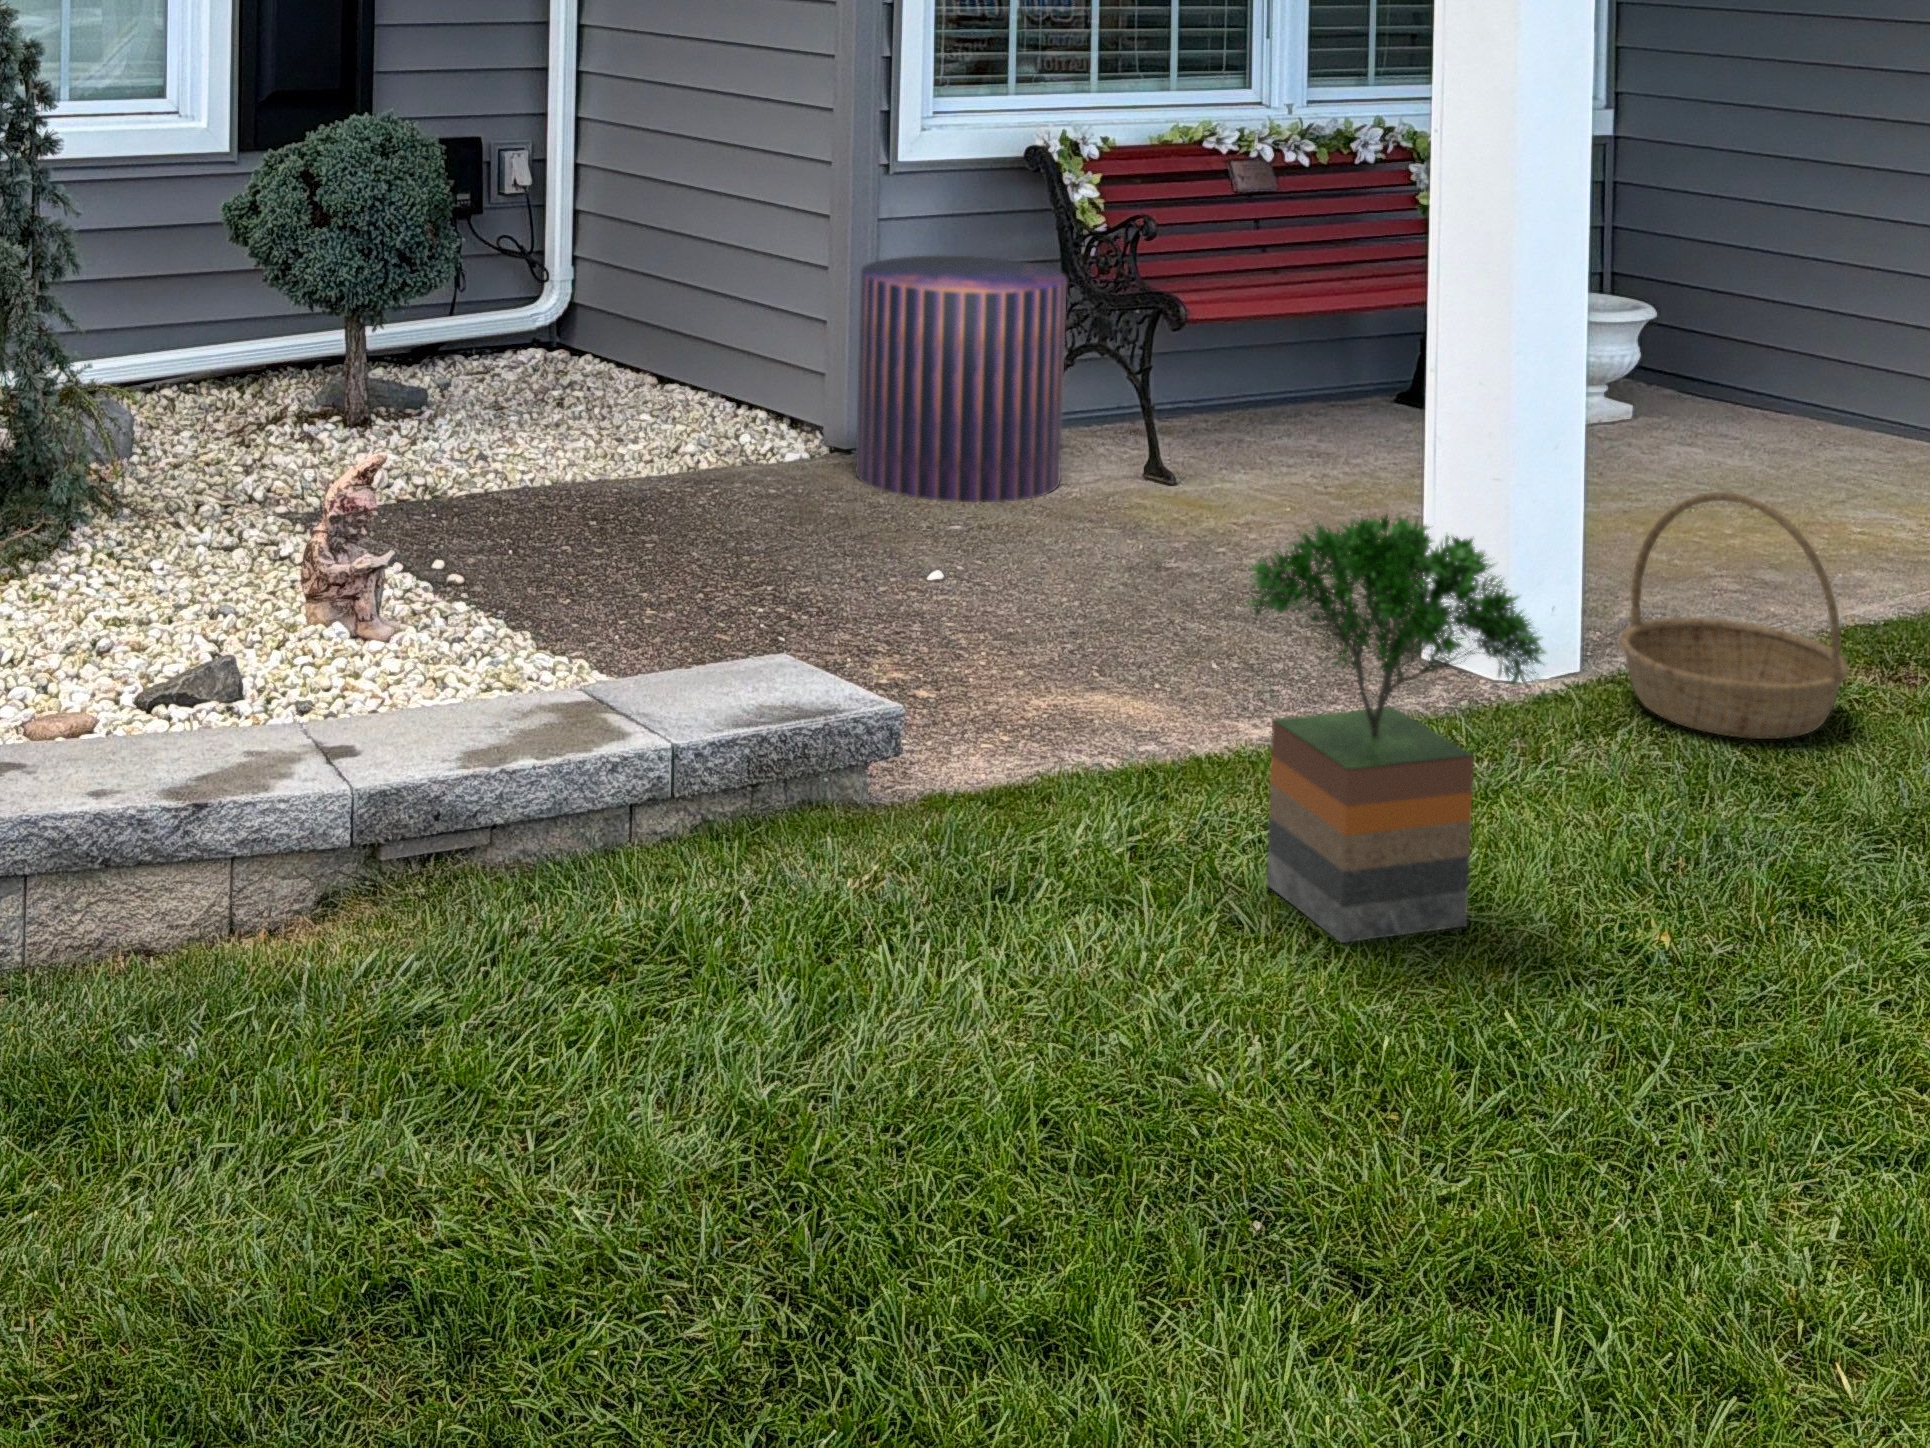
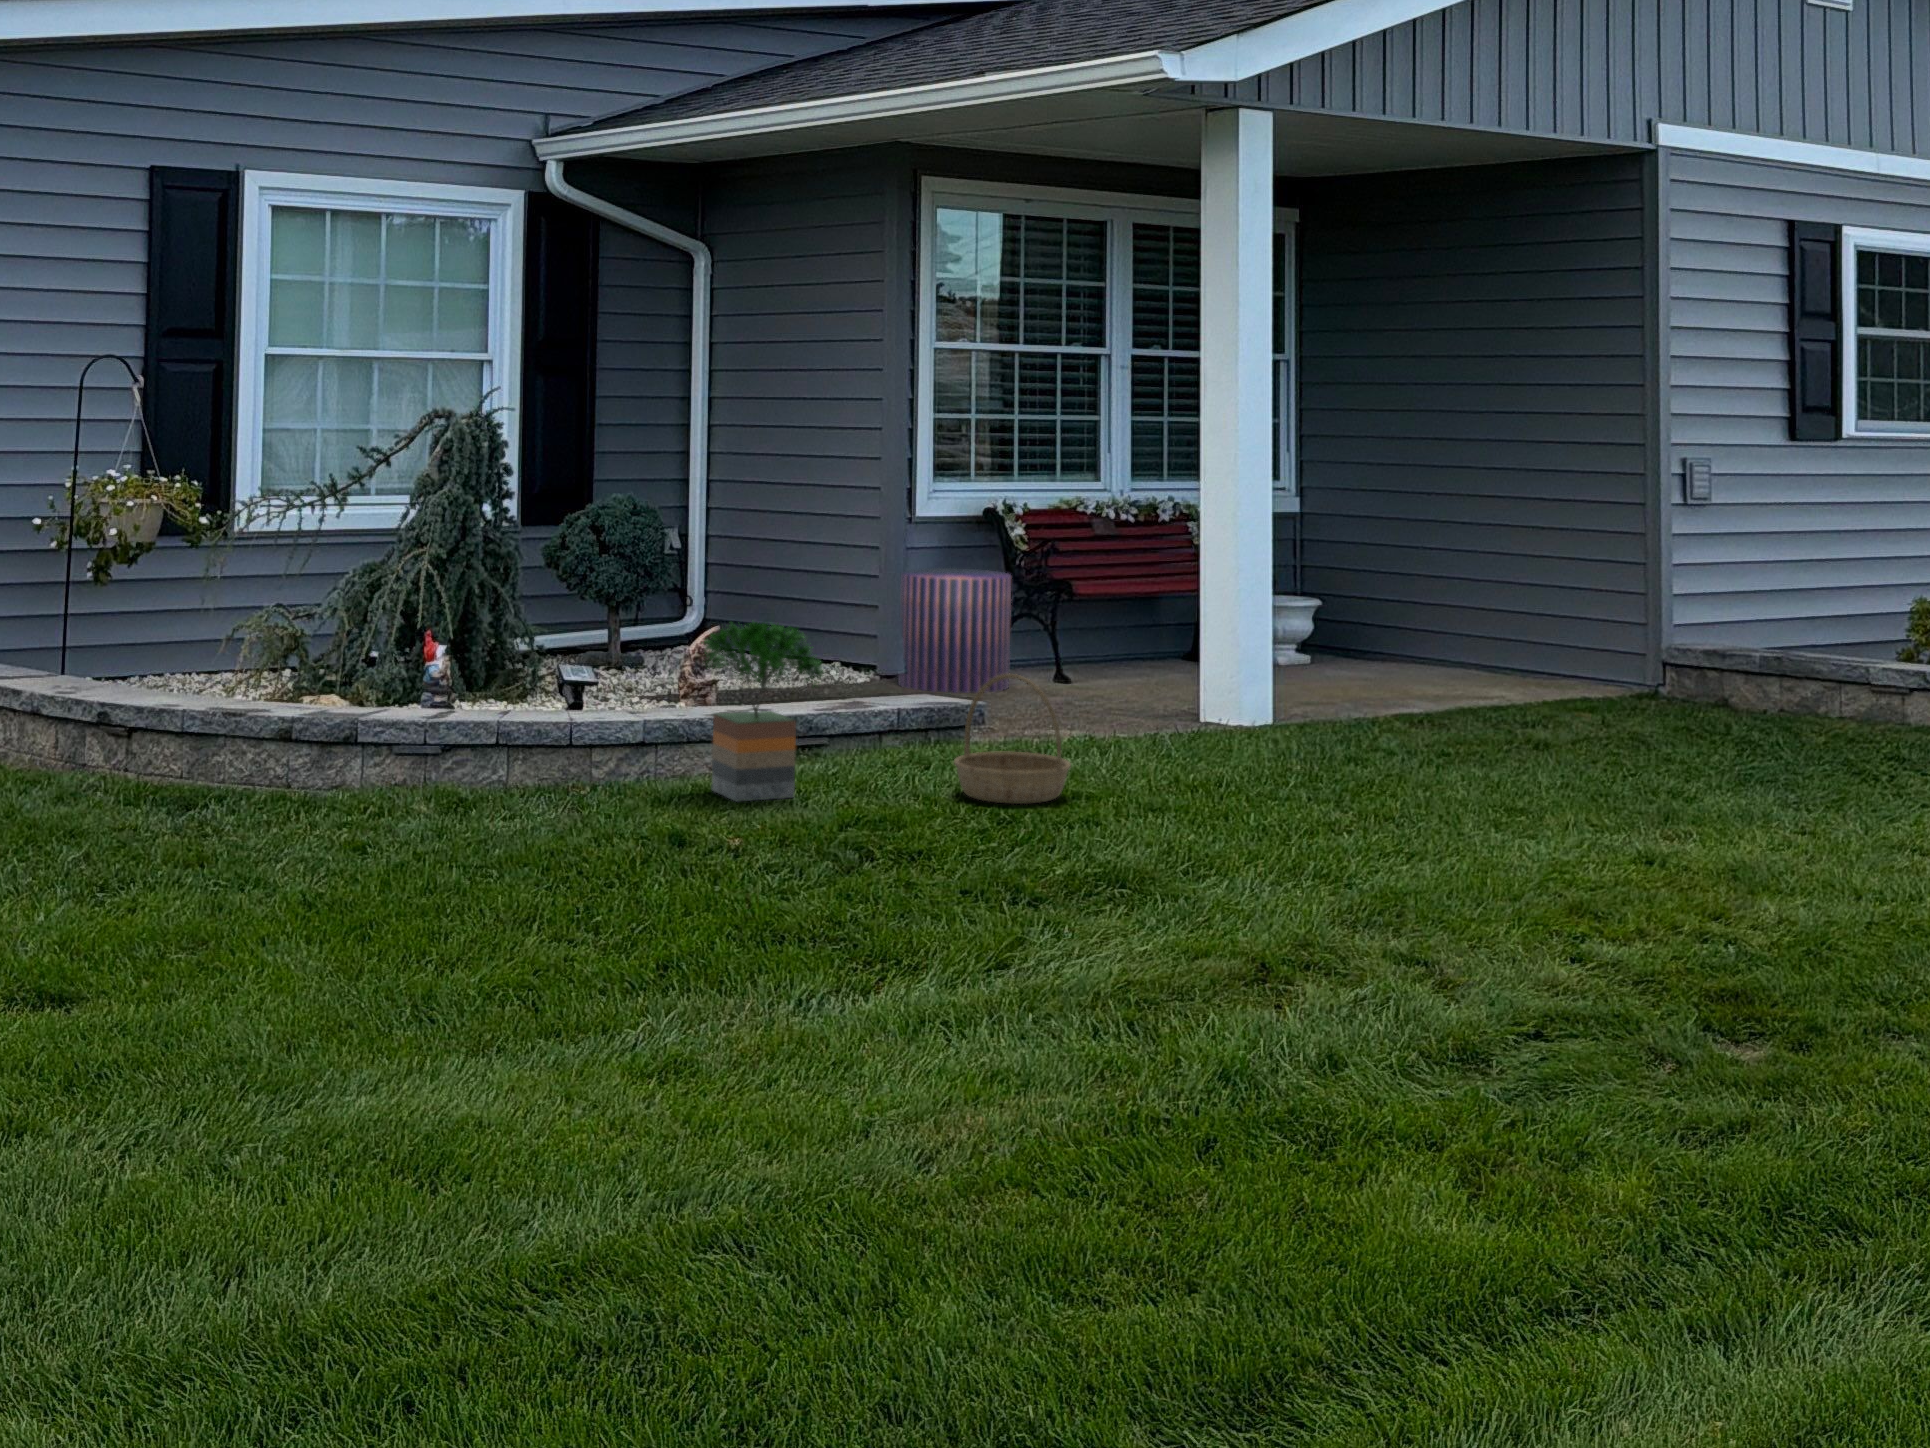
basket: present [1620,491,1848,739] -> present [954,674,1071,804]
potted tree: present [1248,515,1545,943] -> present [702,622,822,801]

